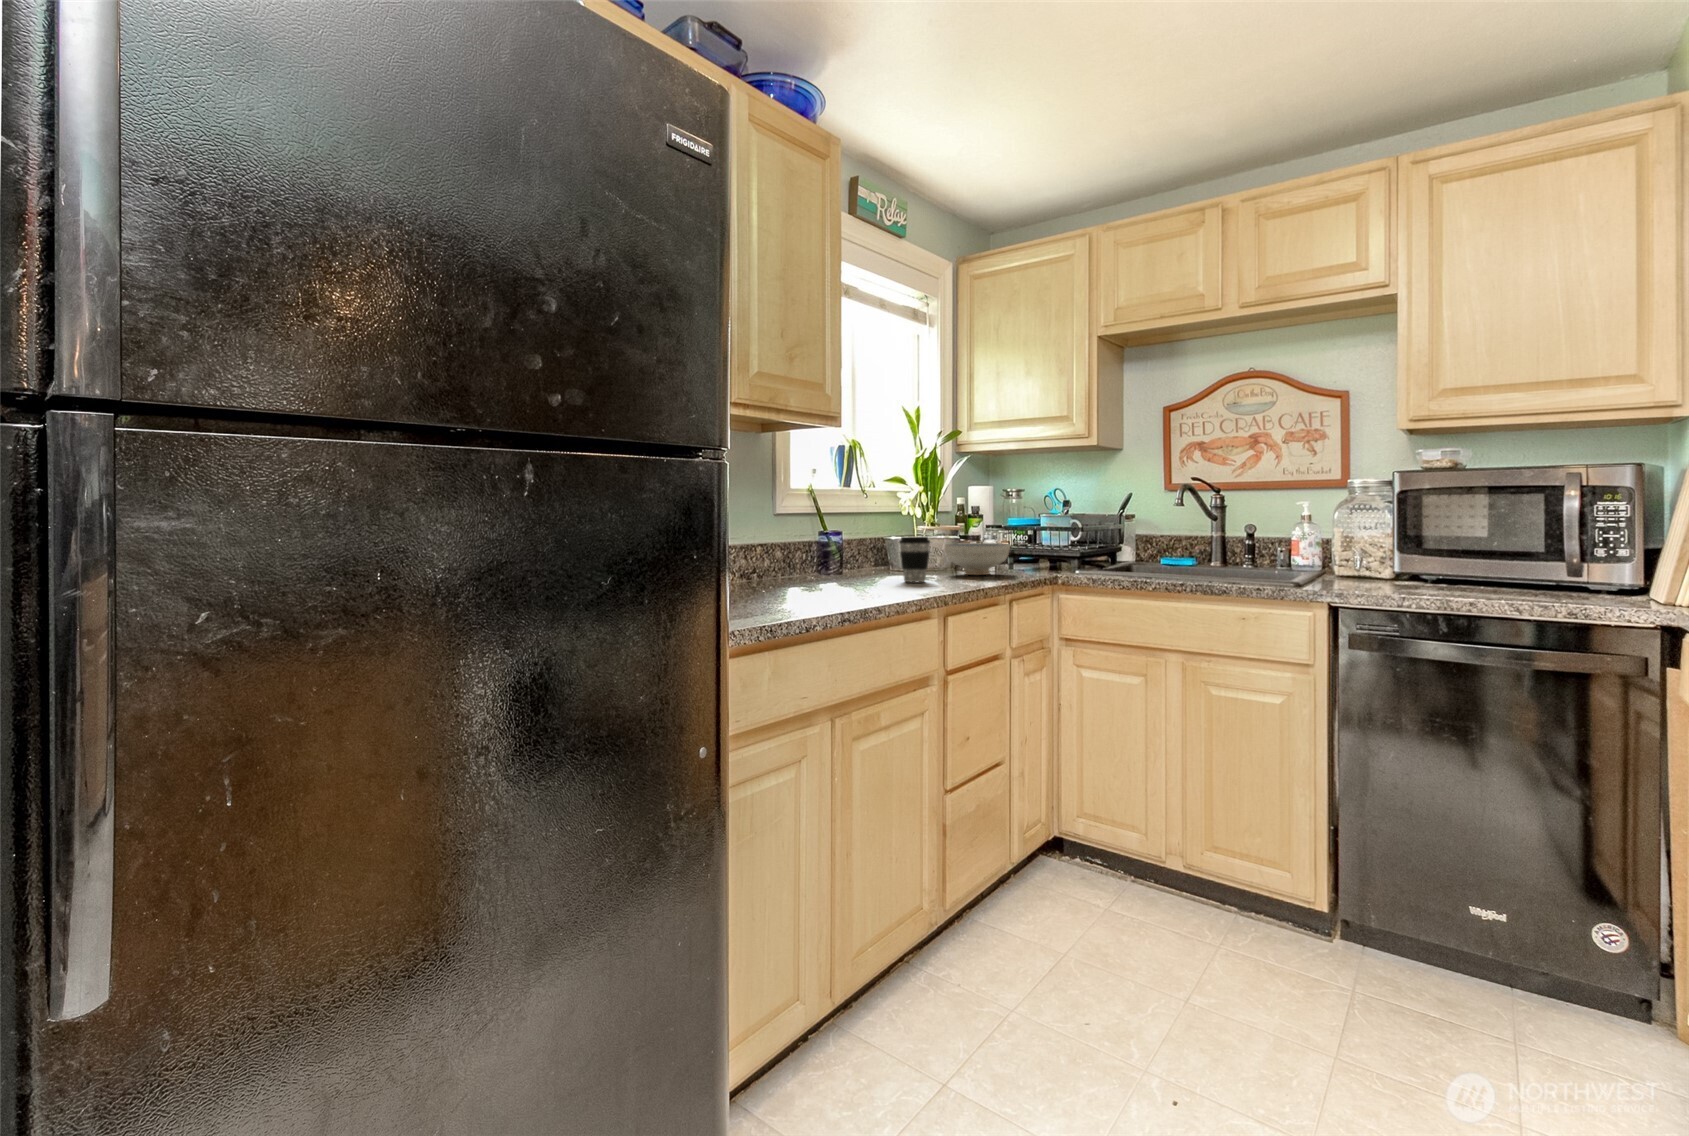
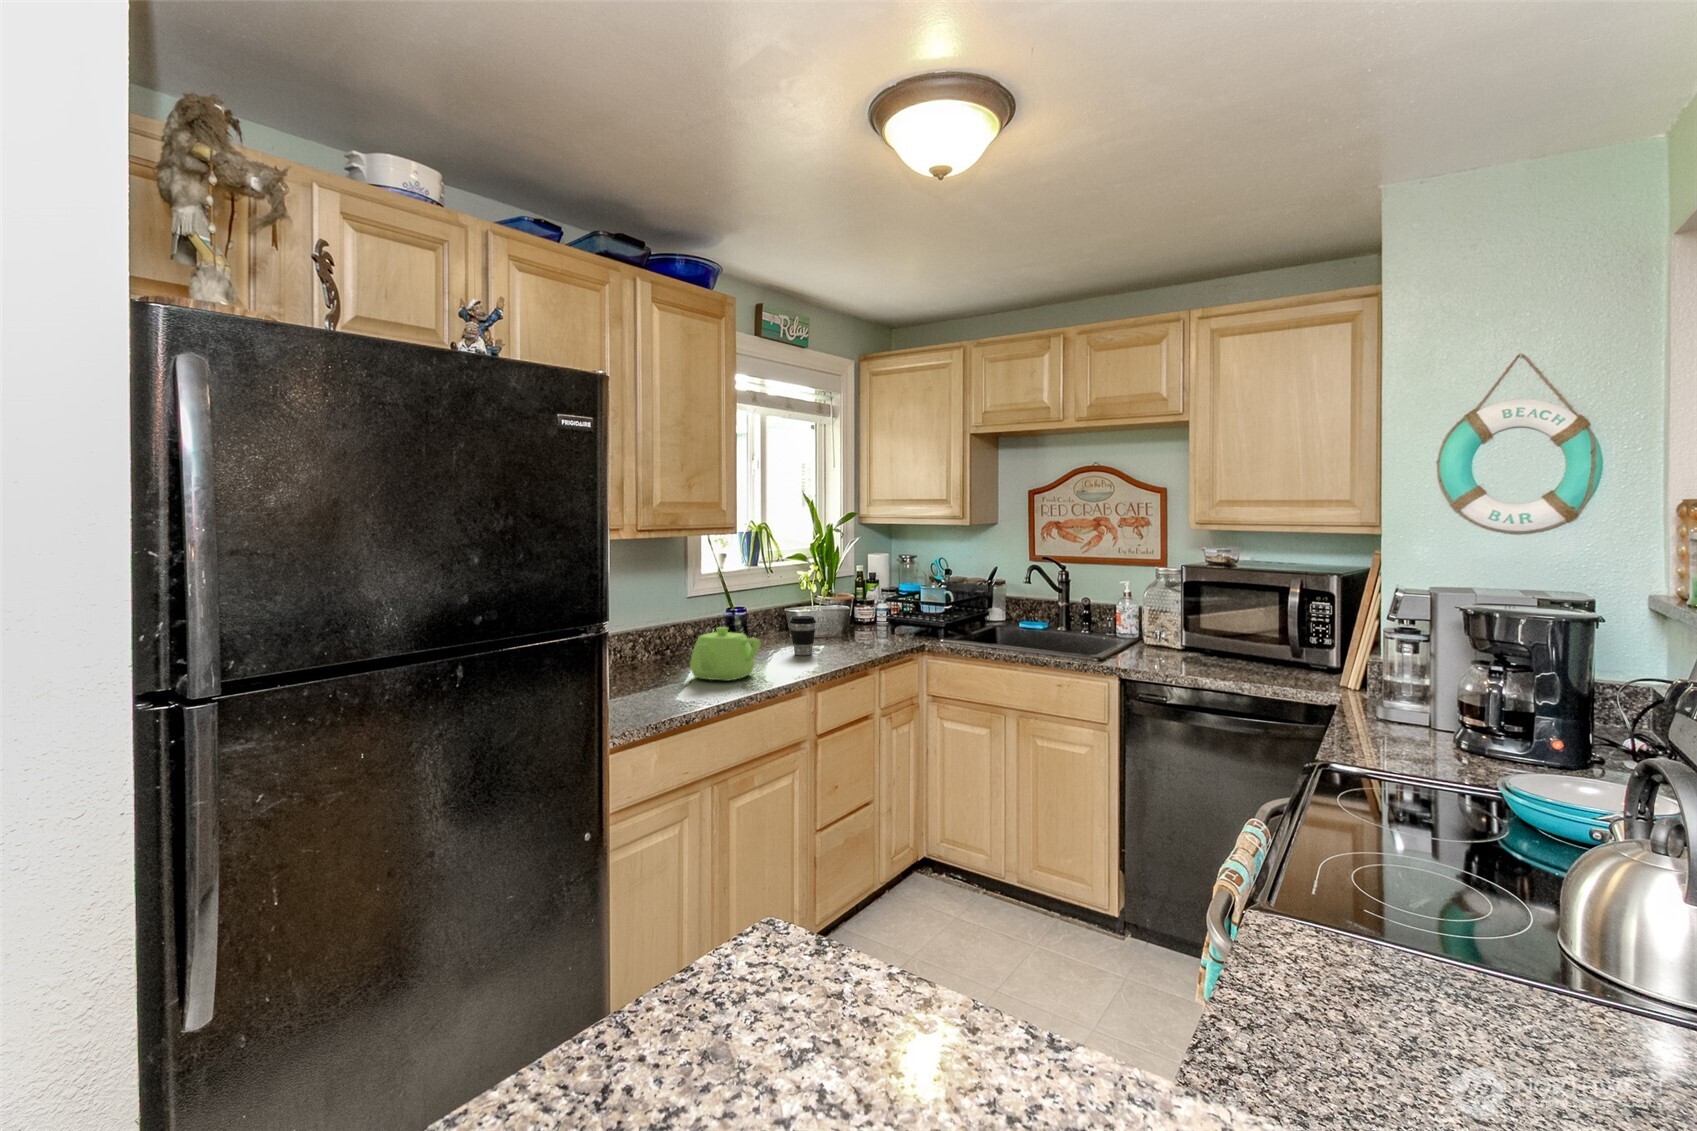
teapot: none [789,533,878,598] -> present [690,627,761,681]
ceramic bowl: present [945,543,1010,575] -> none [834,613,888,643]

